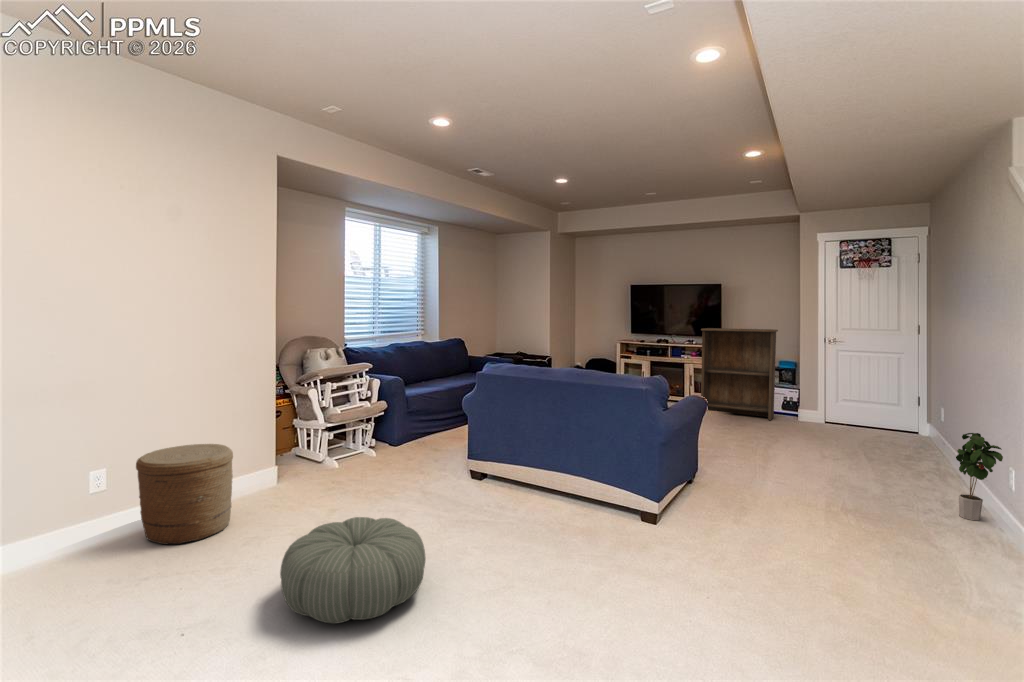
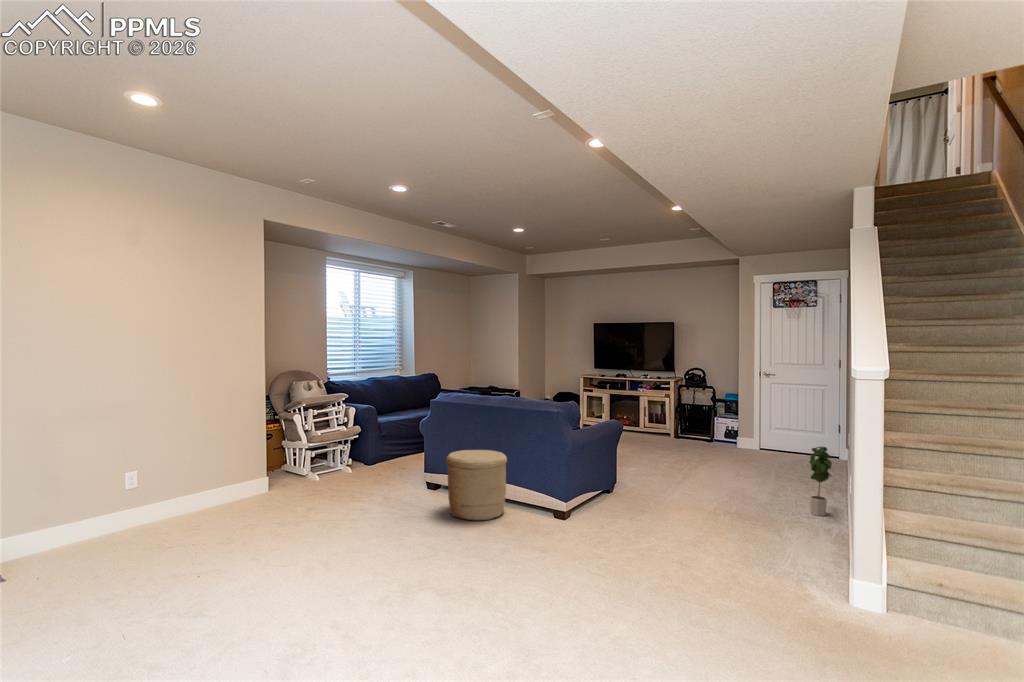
bookshelf: present [701,328,778,420] -> none [650,363,717,447]
woven basket: present [136,444,233,544] -> present [446,450,507,521]
pouf: present [280,517,426,624] -> none [274,504,378,569]

